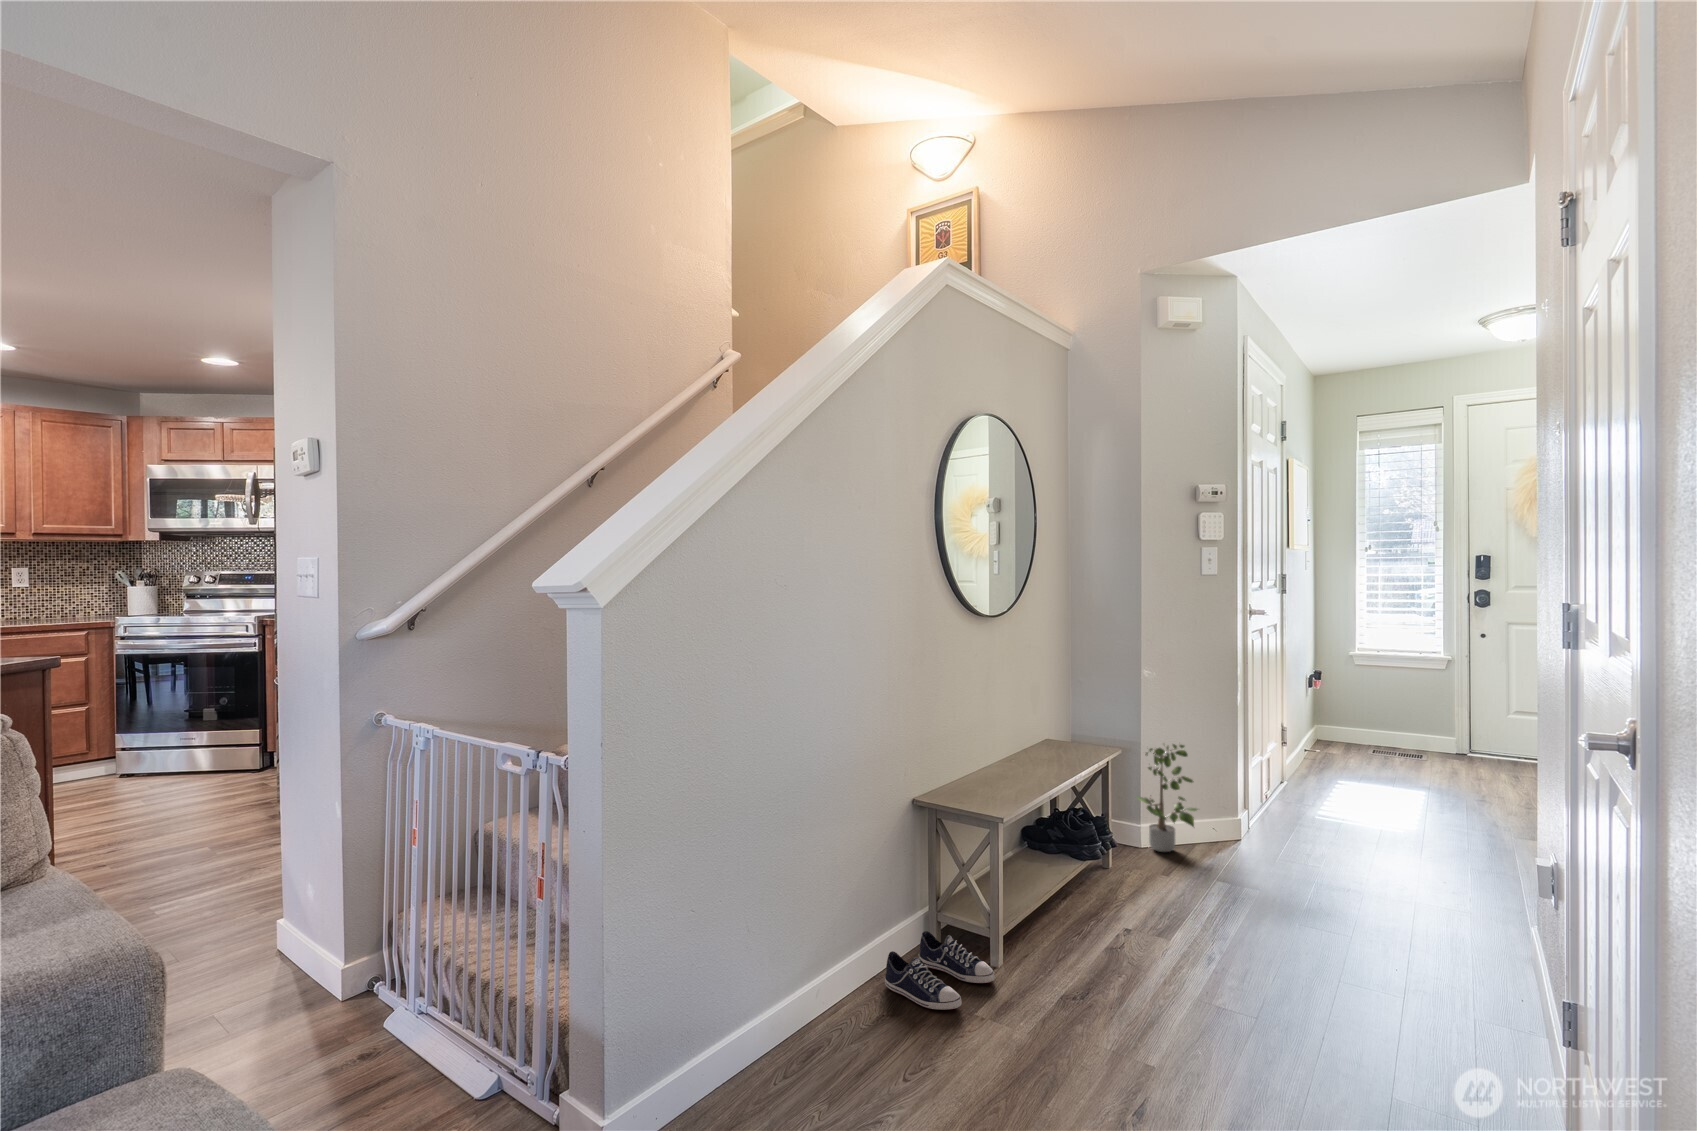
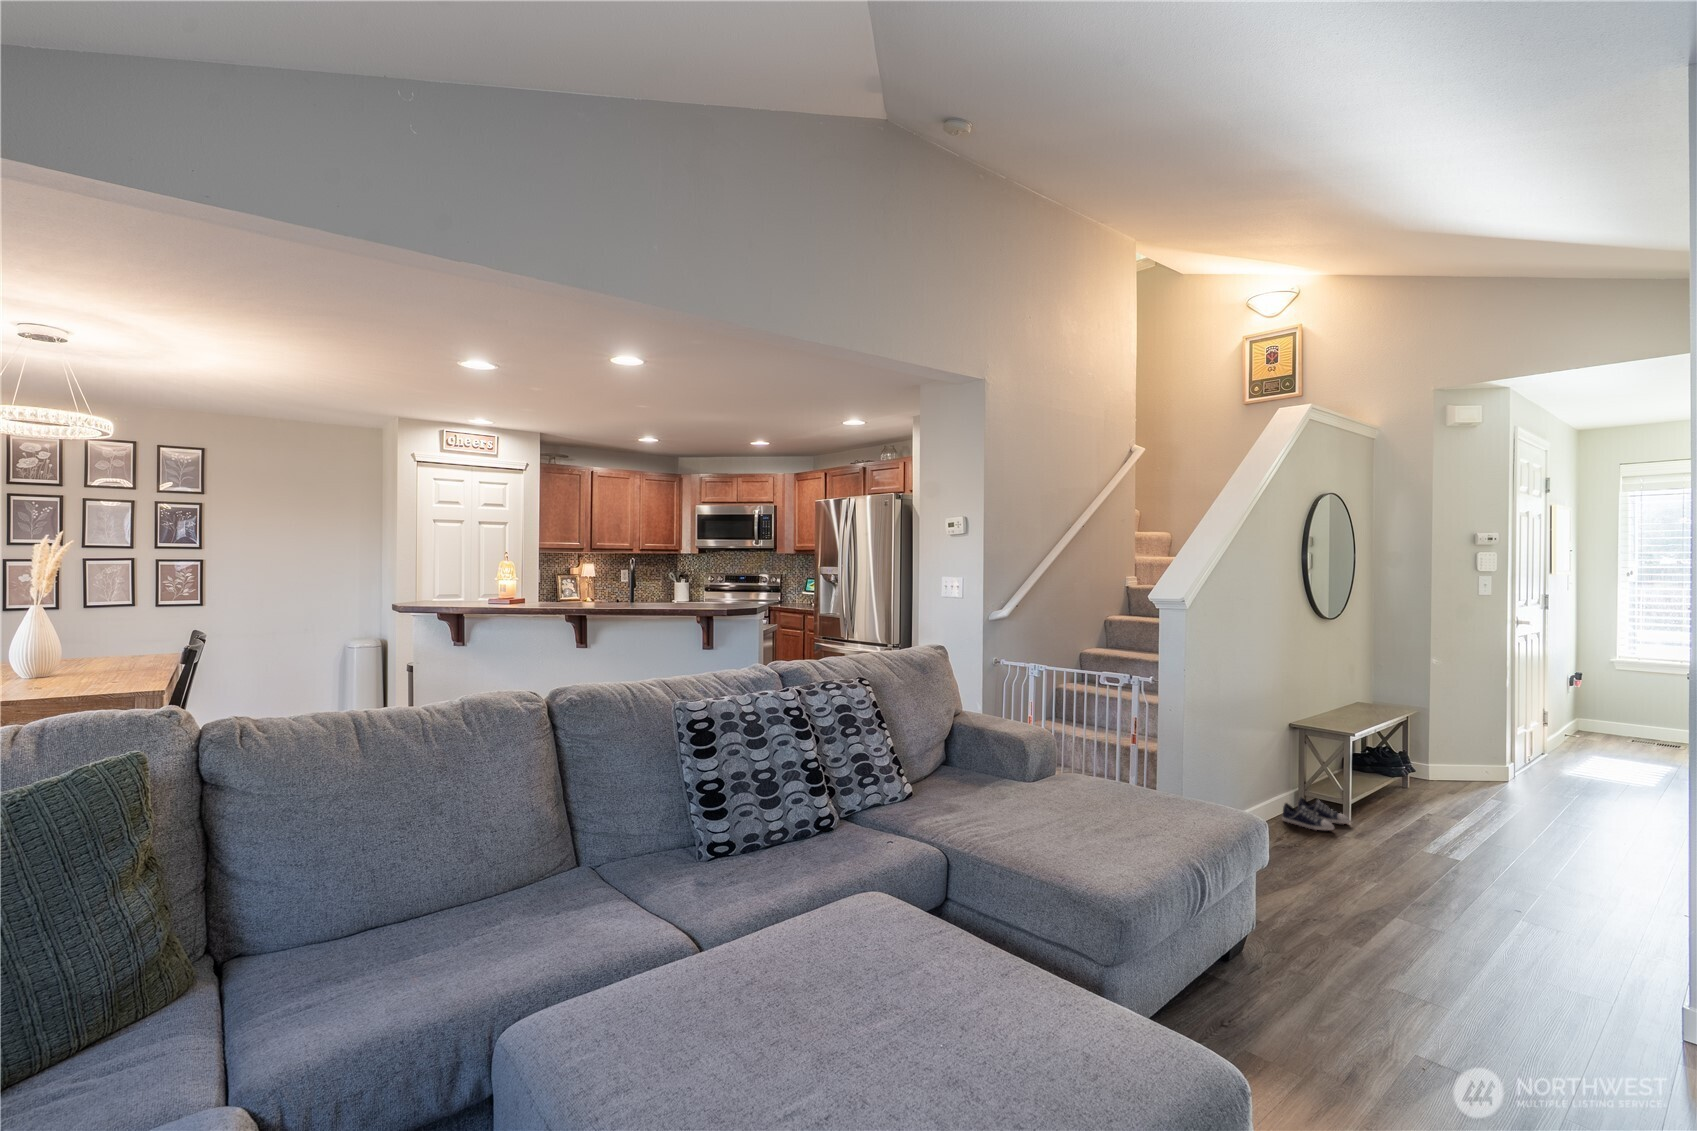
potted plant: present [1137,744,1197,852] -> none [1426,708,1477,783]

